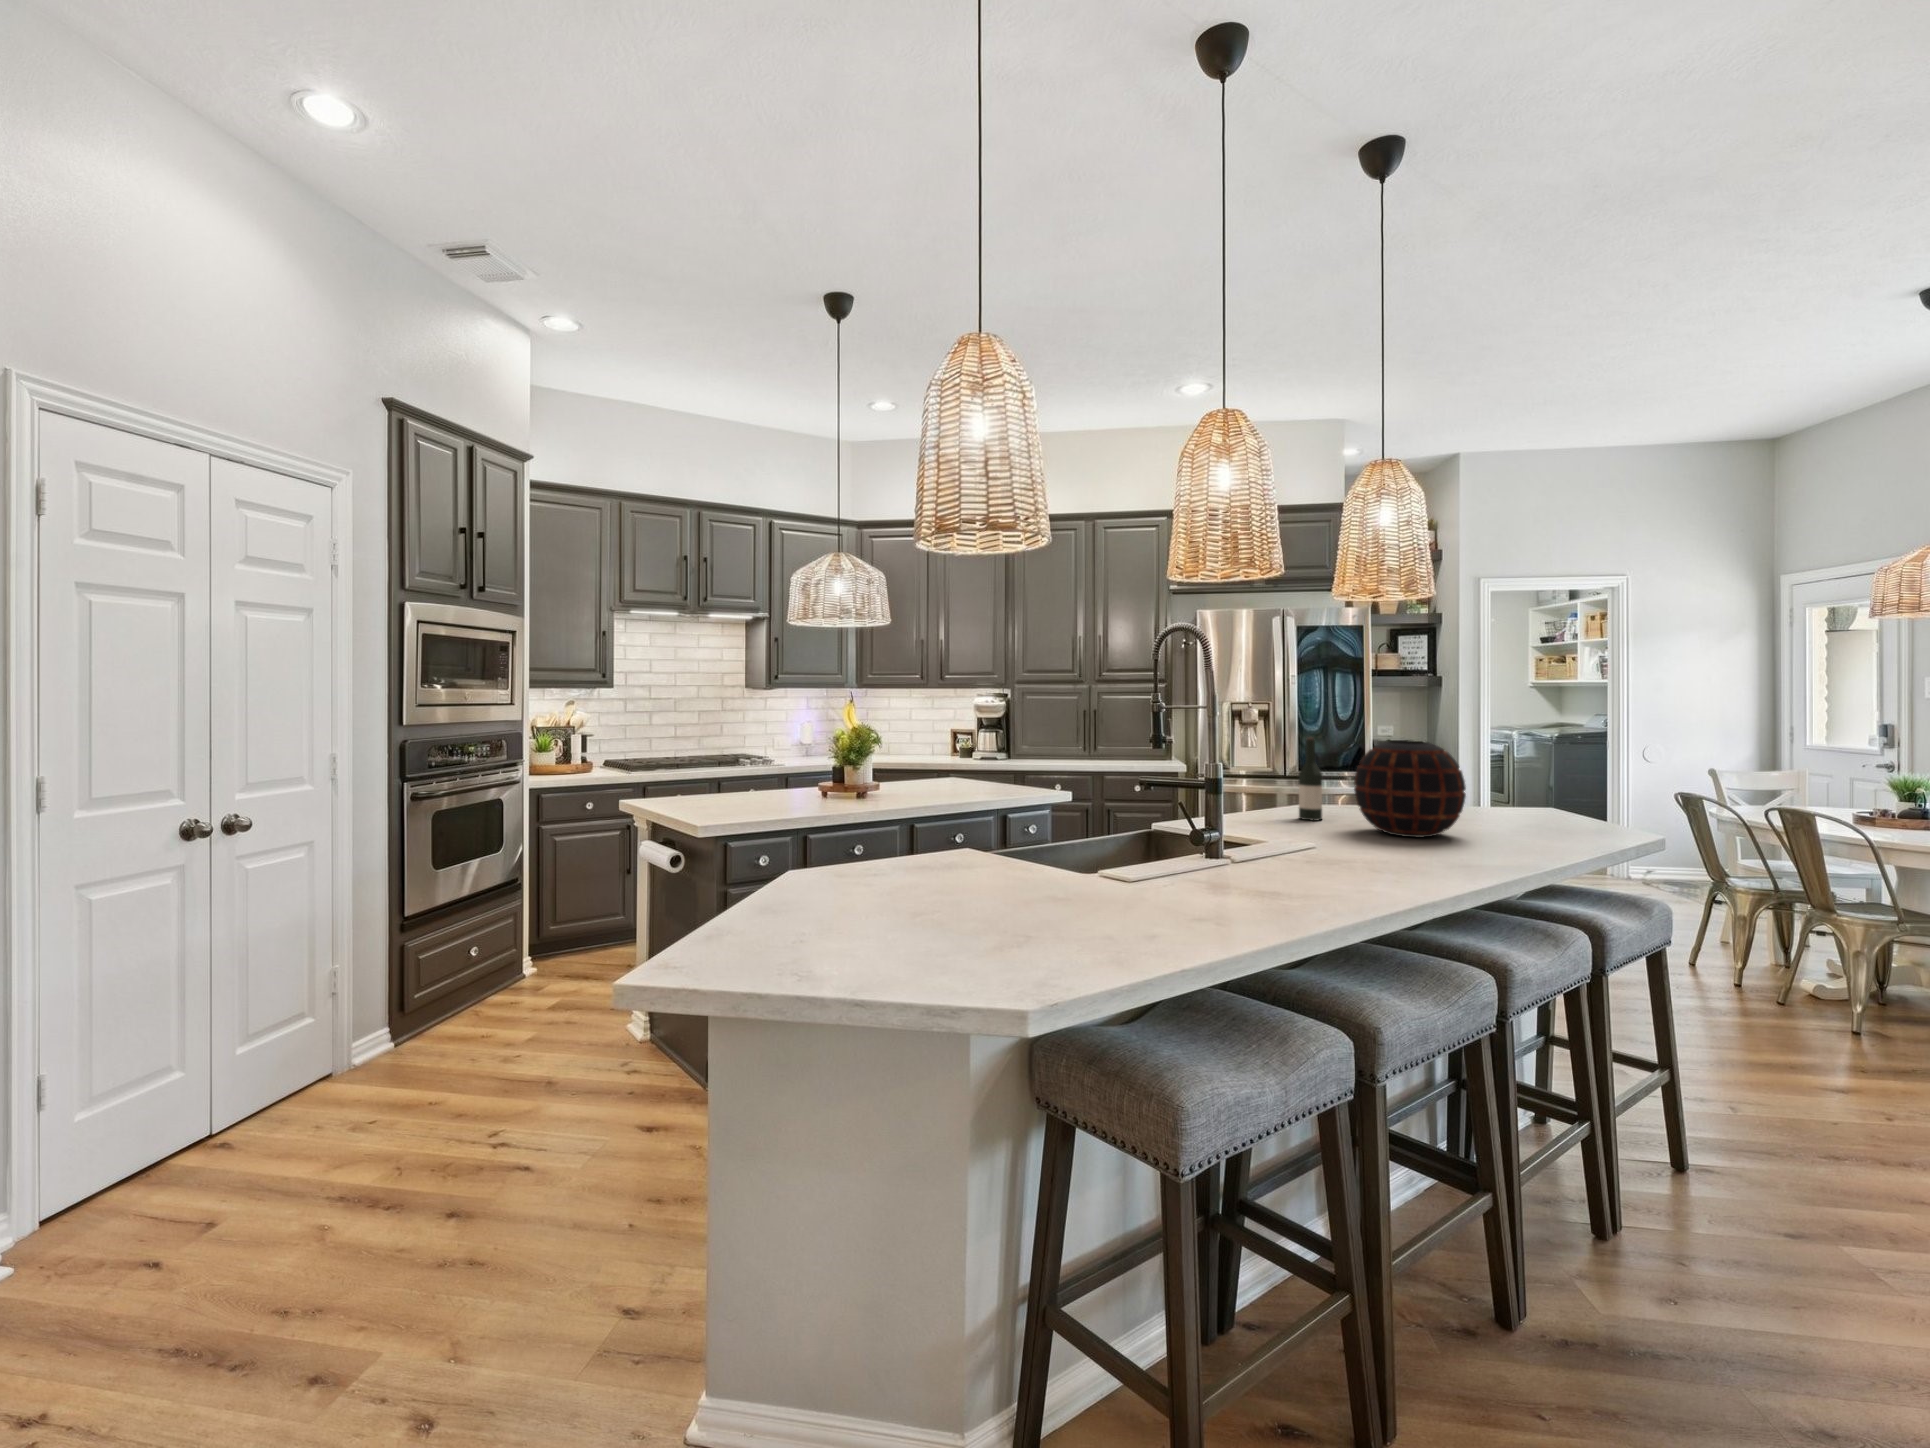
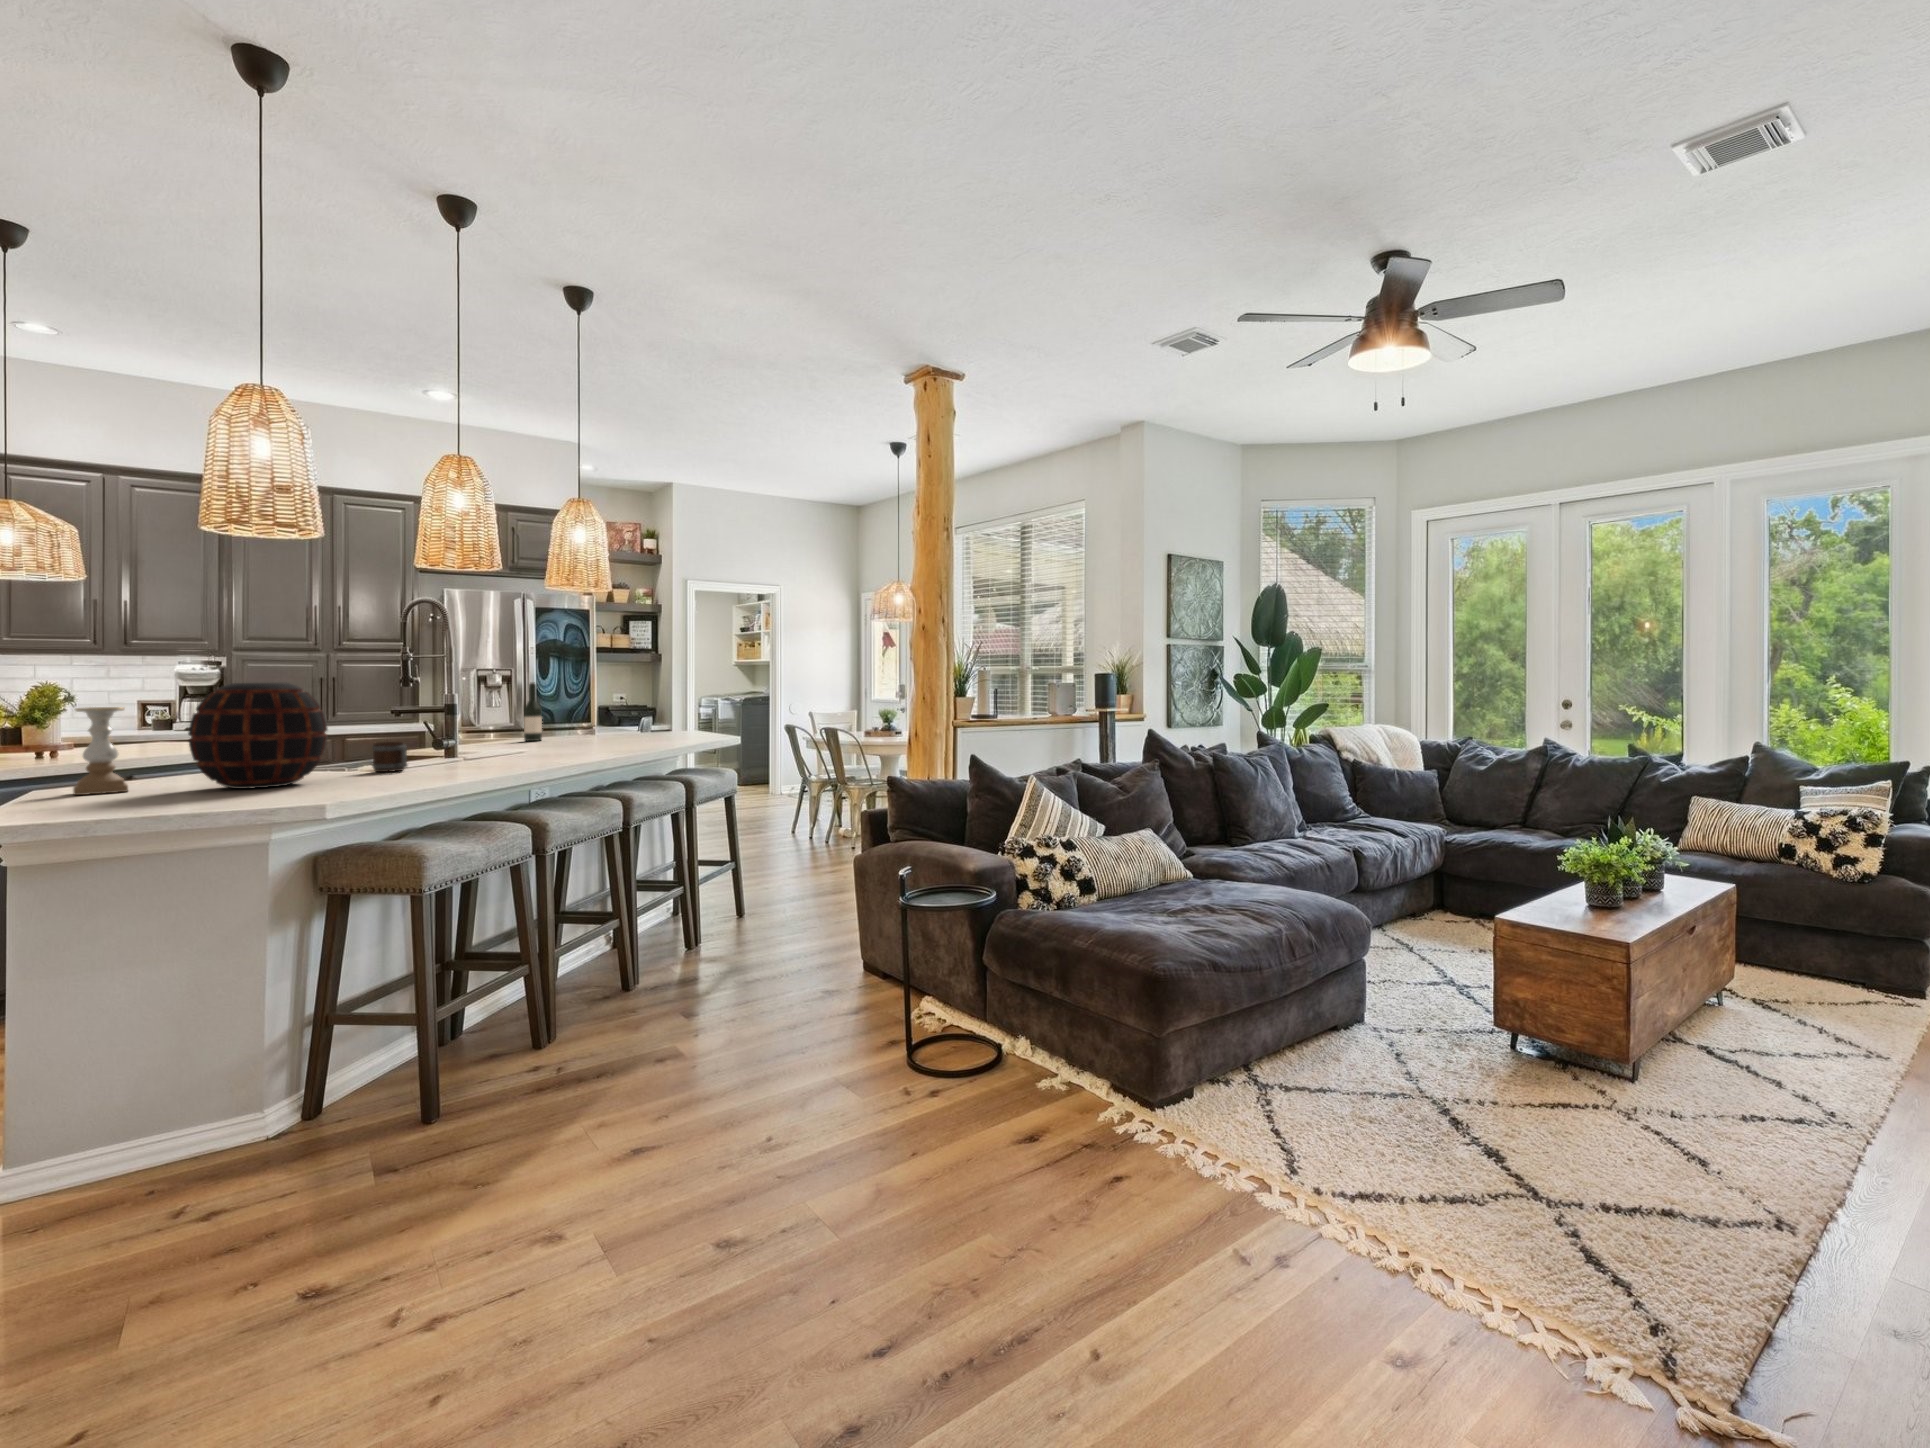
decorative vase: present [1354,741,1466,837] -> present [188,683,328,789]
candle holder: none [756,805,818,931] -> present [73,707,128,795]
mug: none [1101,872,1150,929] -> present [372,742,407,772]

